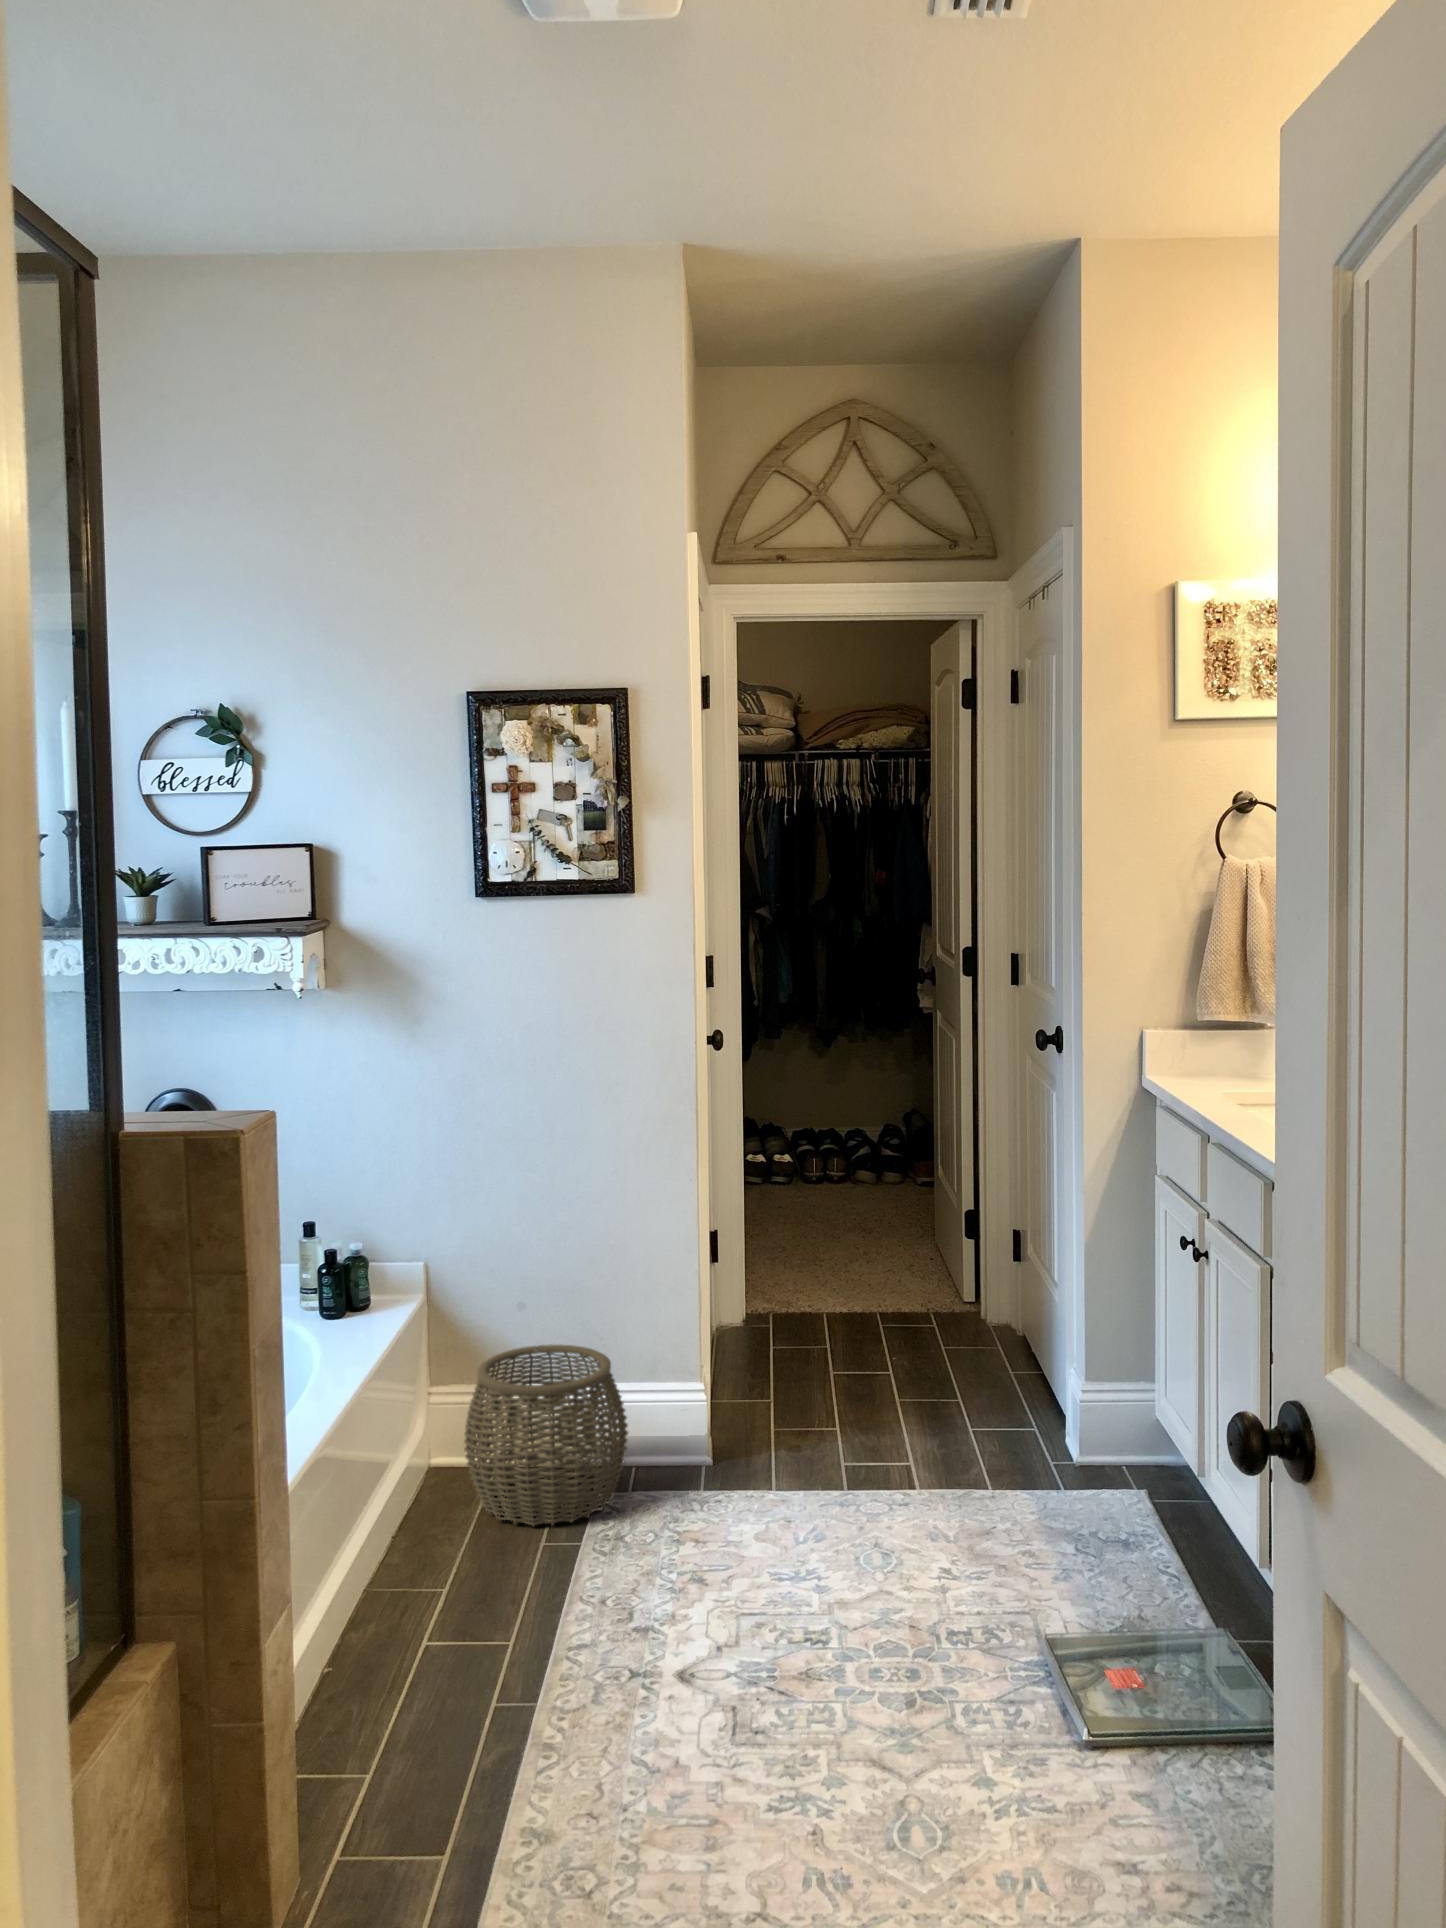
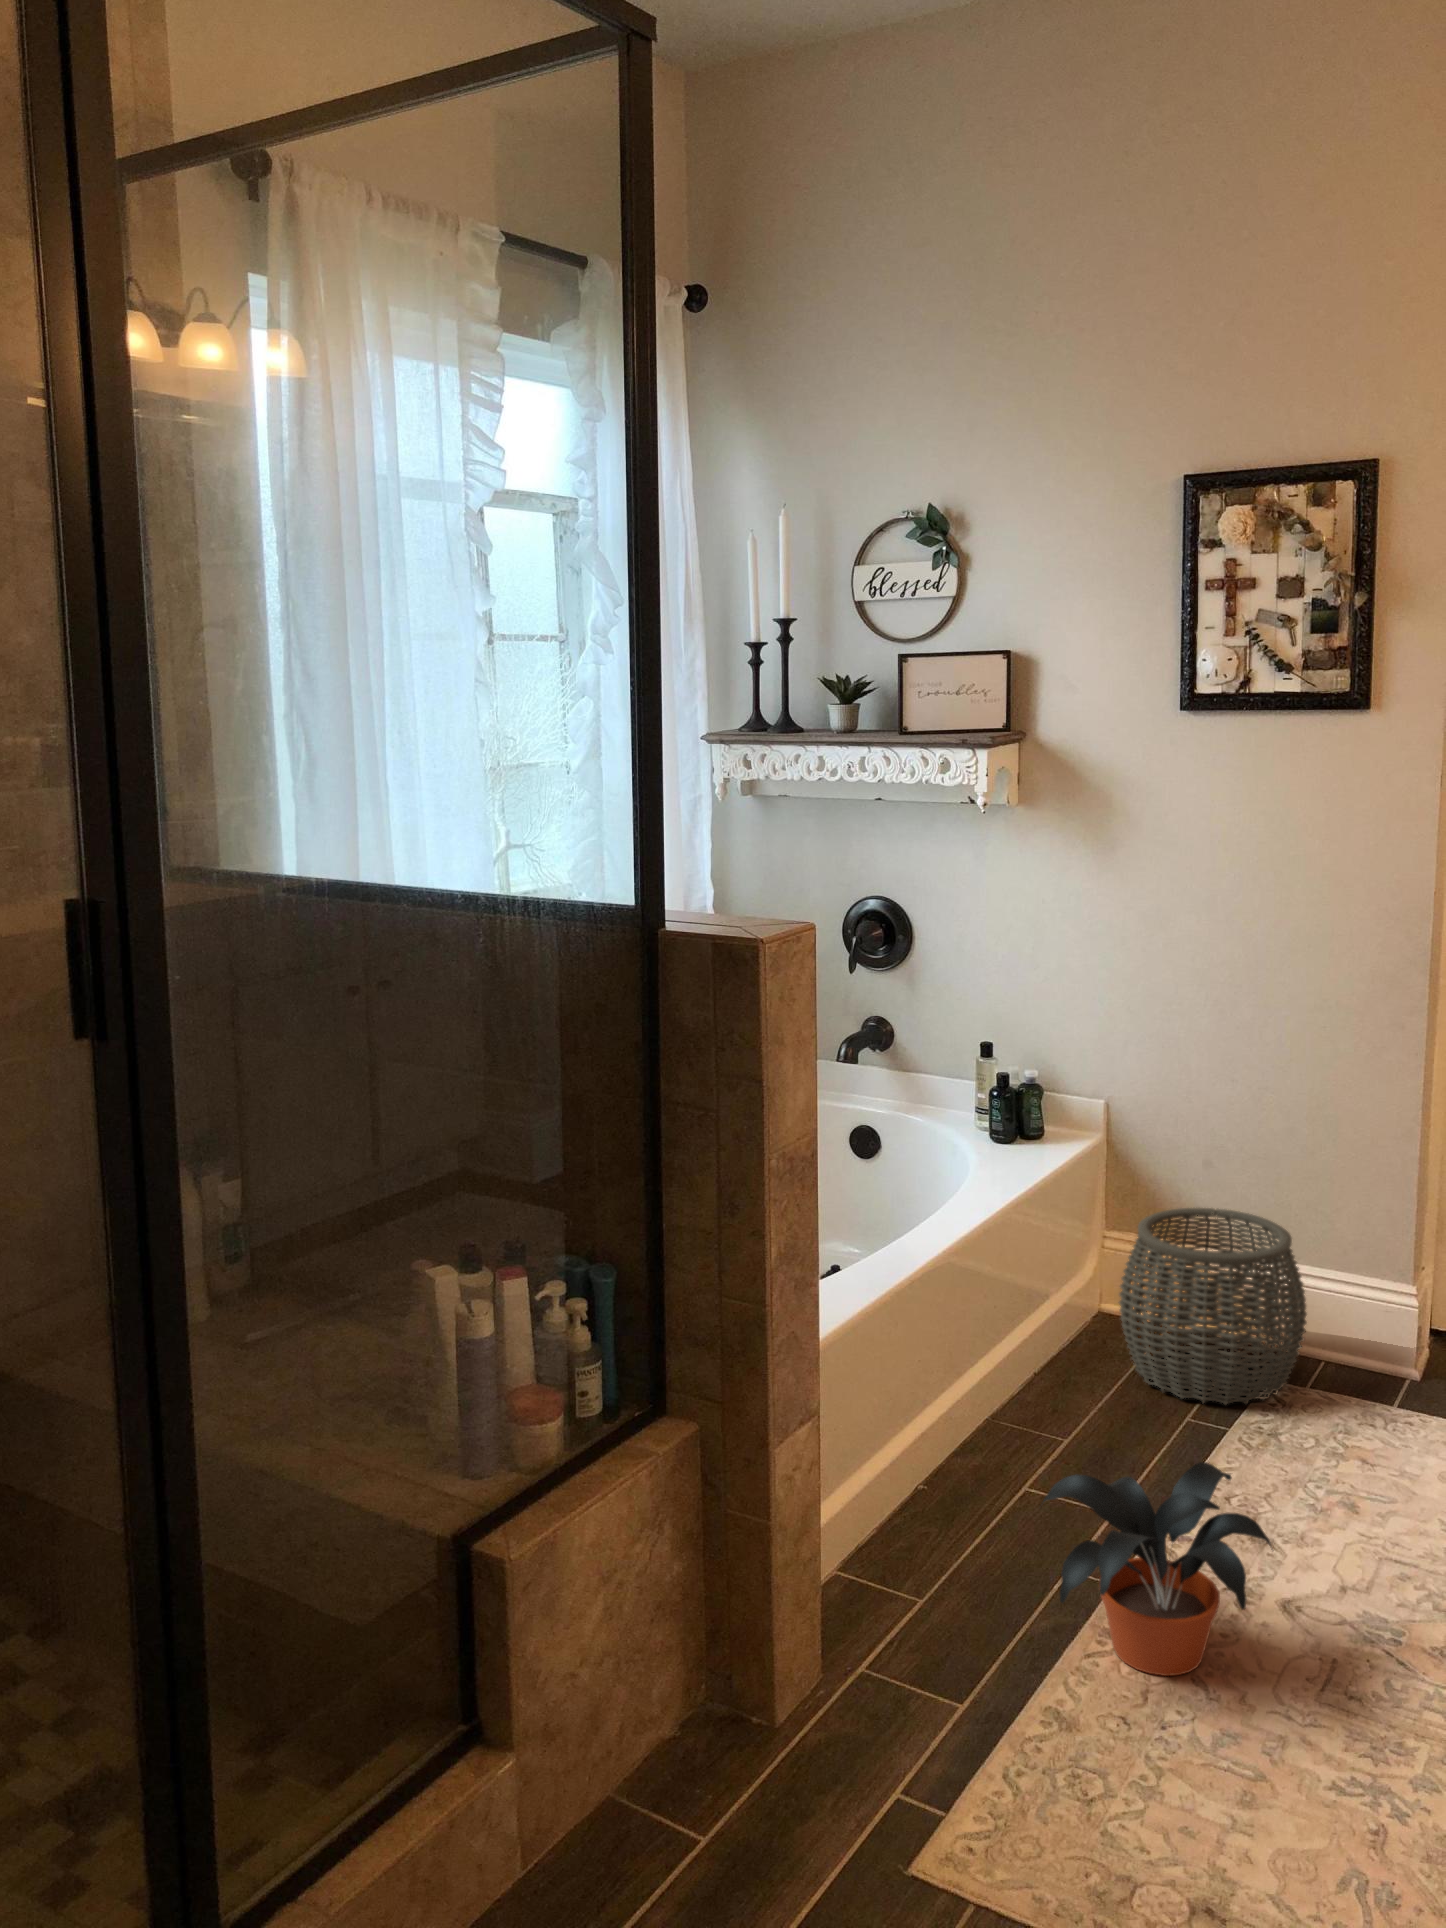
potted plant: none [481,1566,682,1769] -> present [1043,1462,1271,1676]

